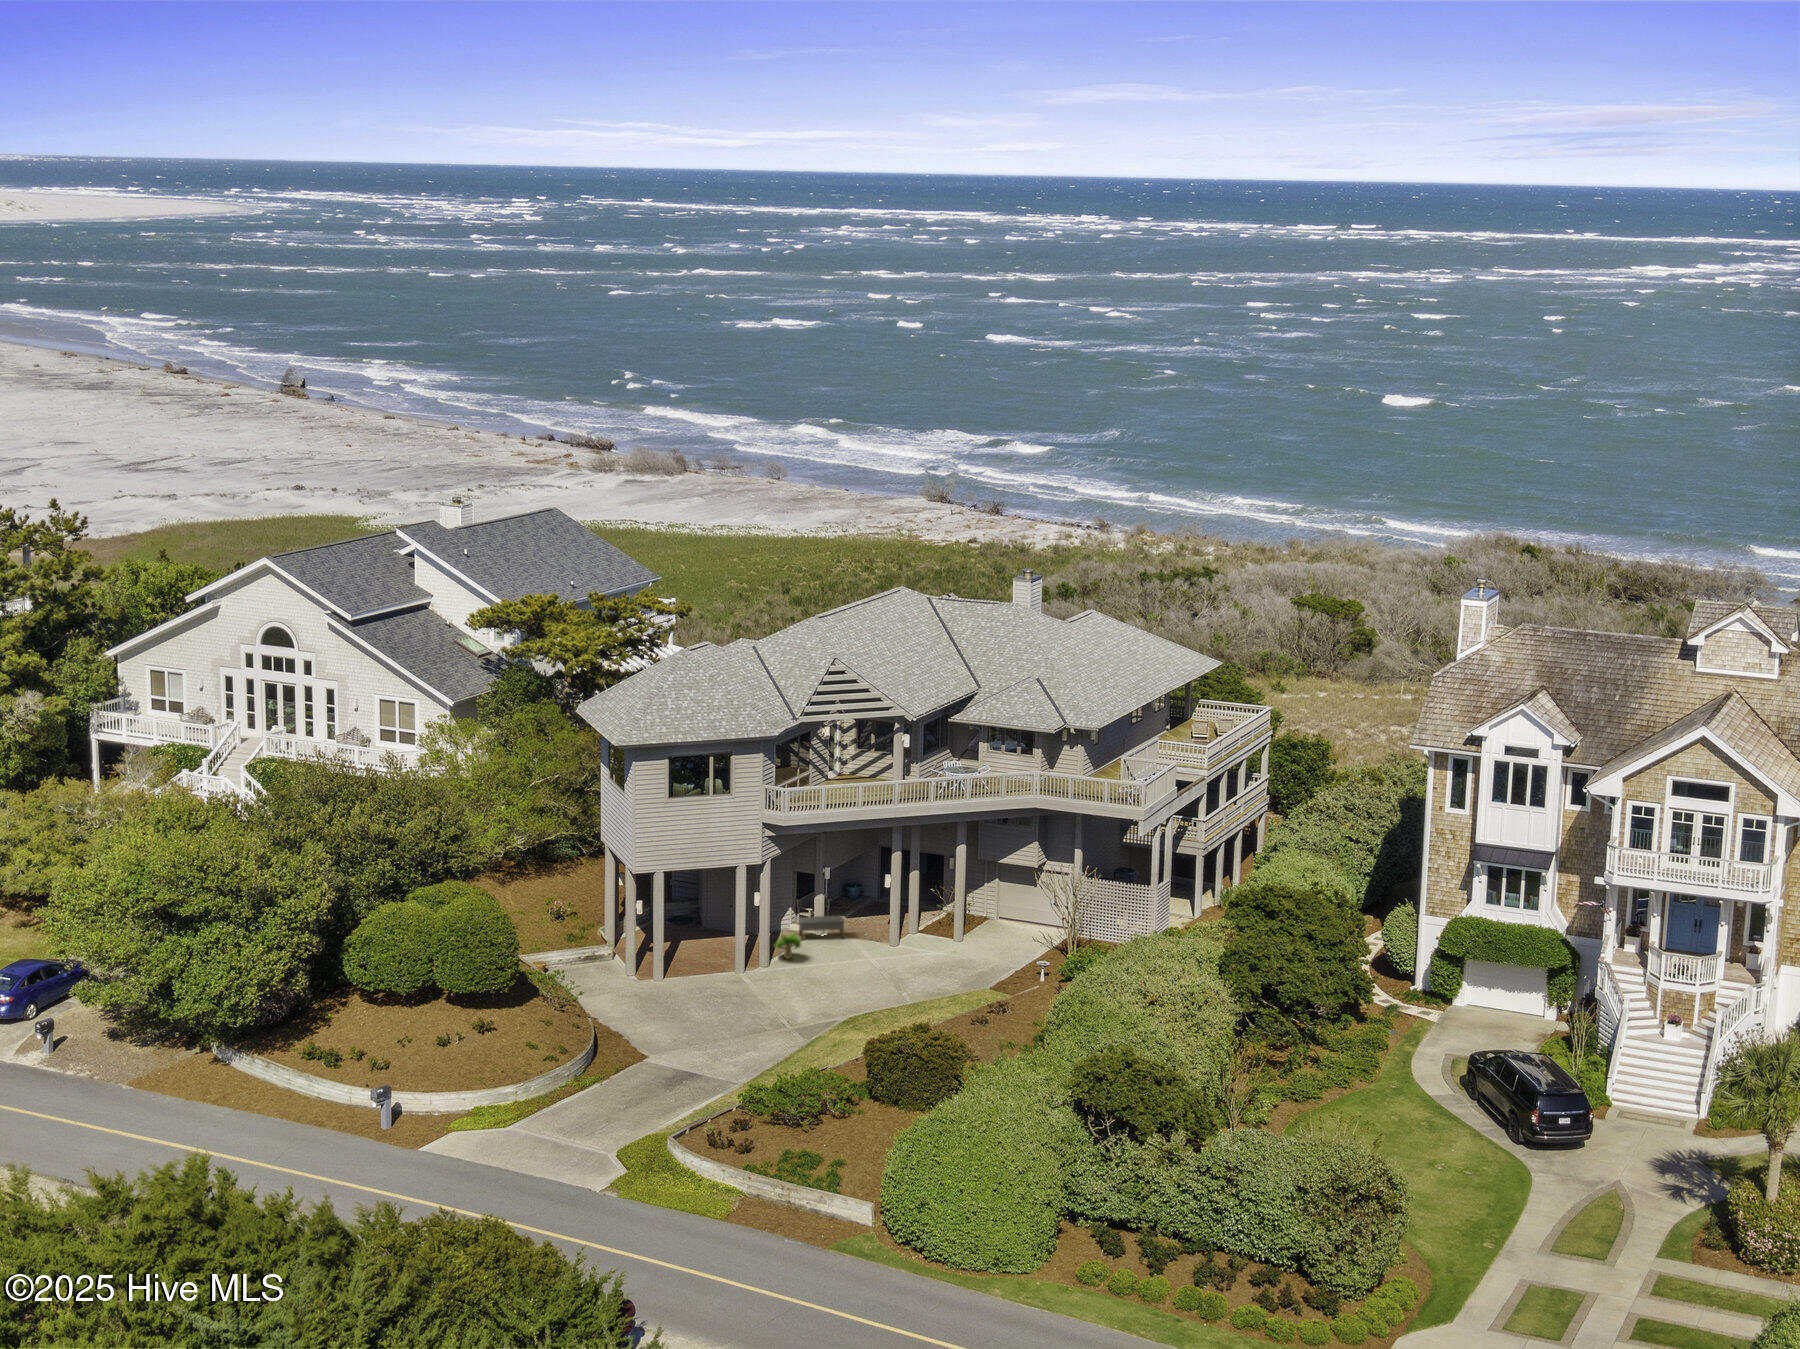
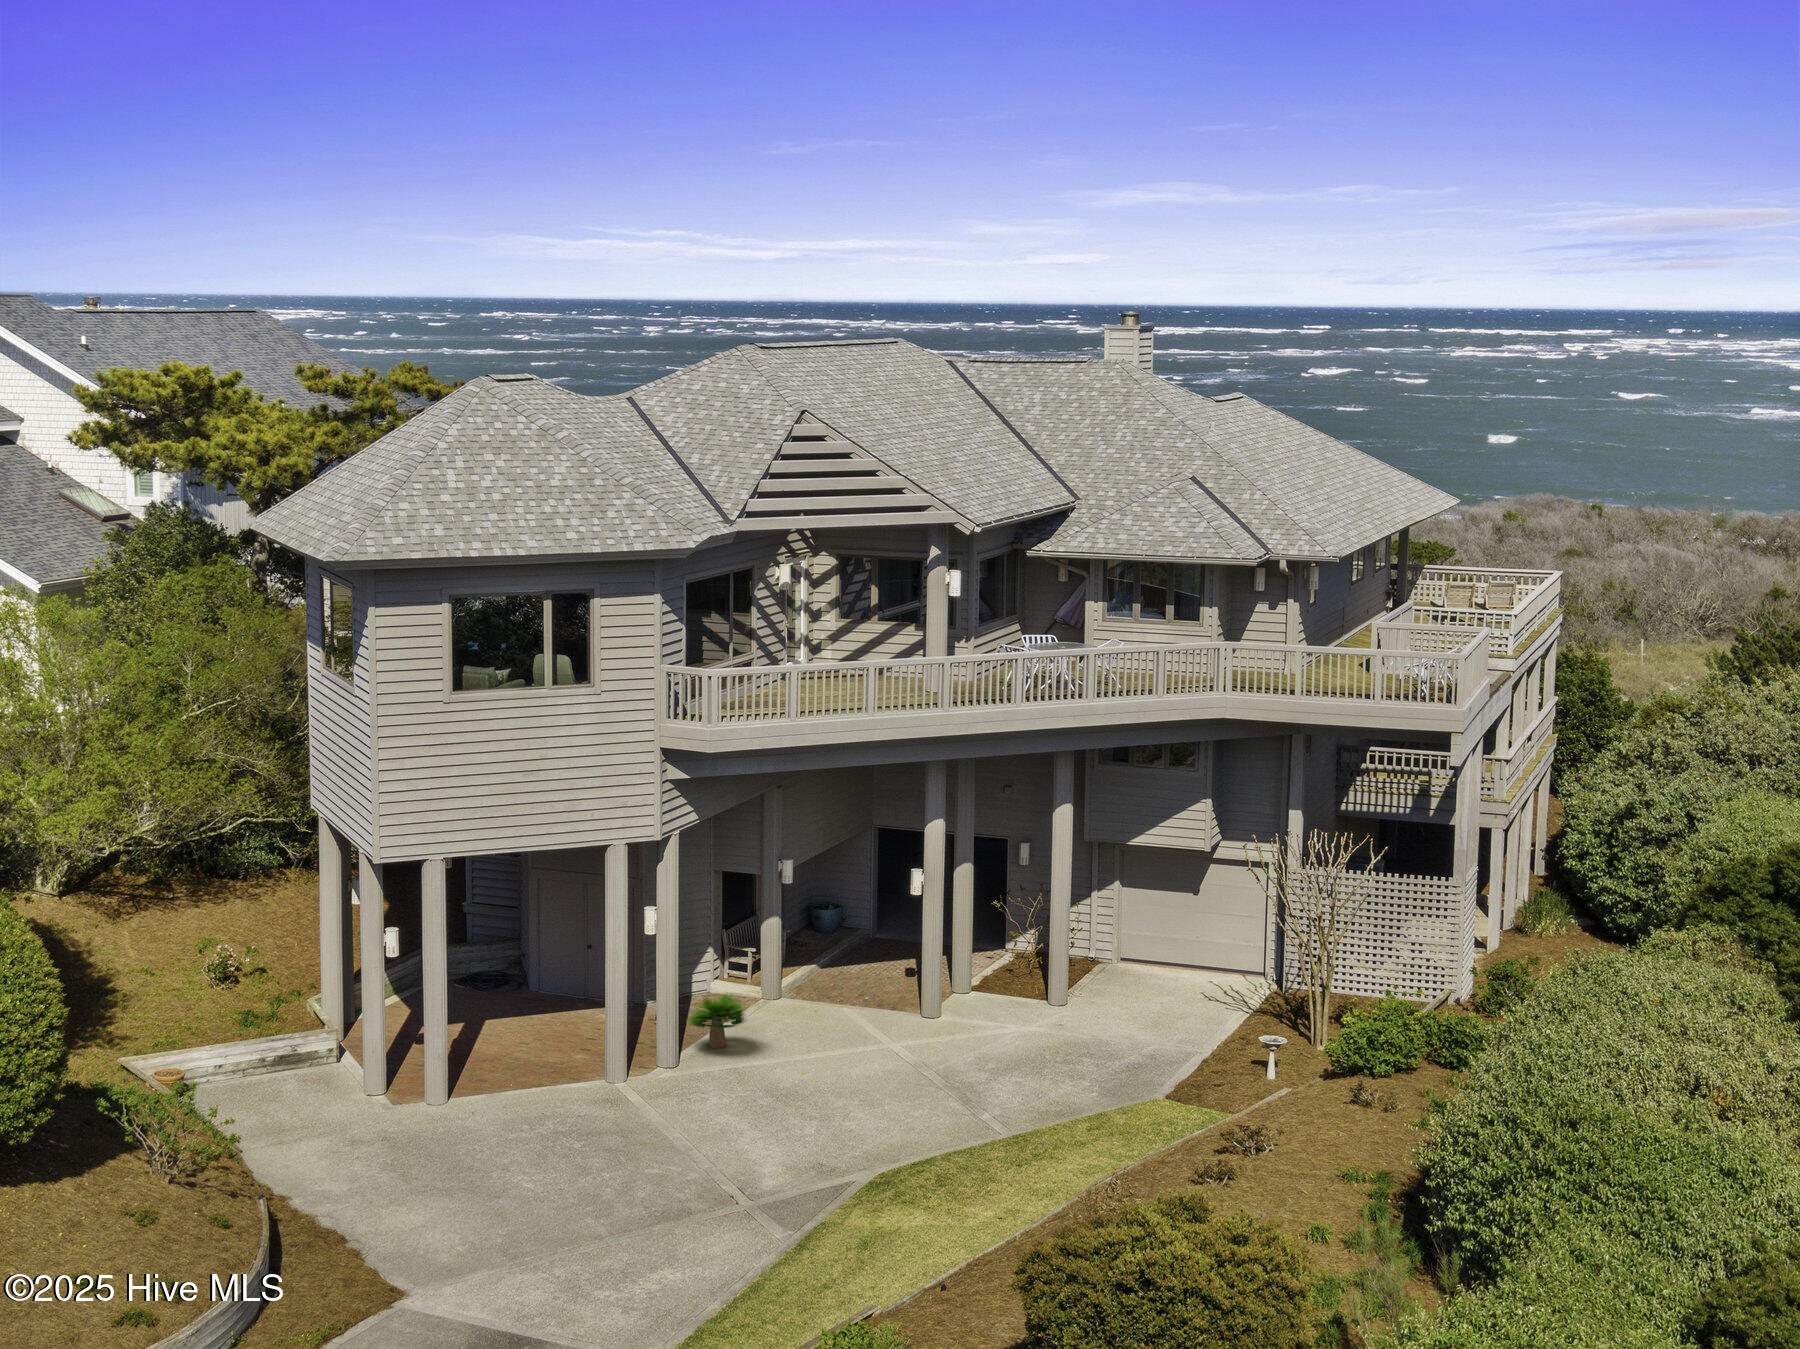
bench: present [798,916,844,938] -> none [730,959,827,1012]

